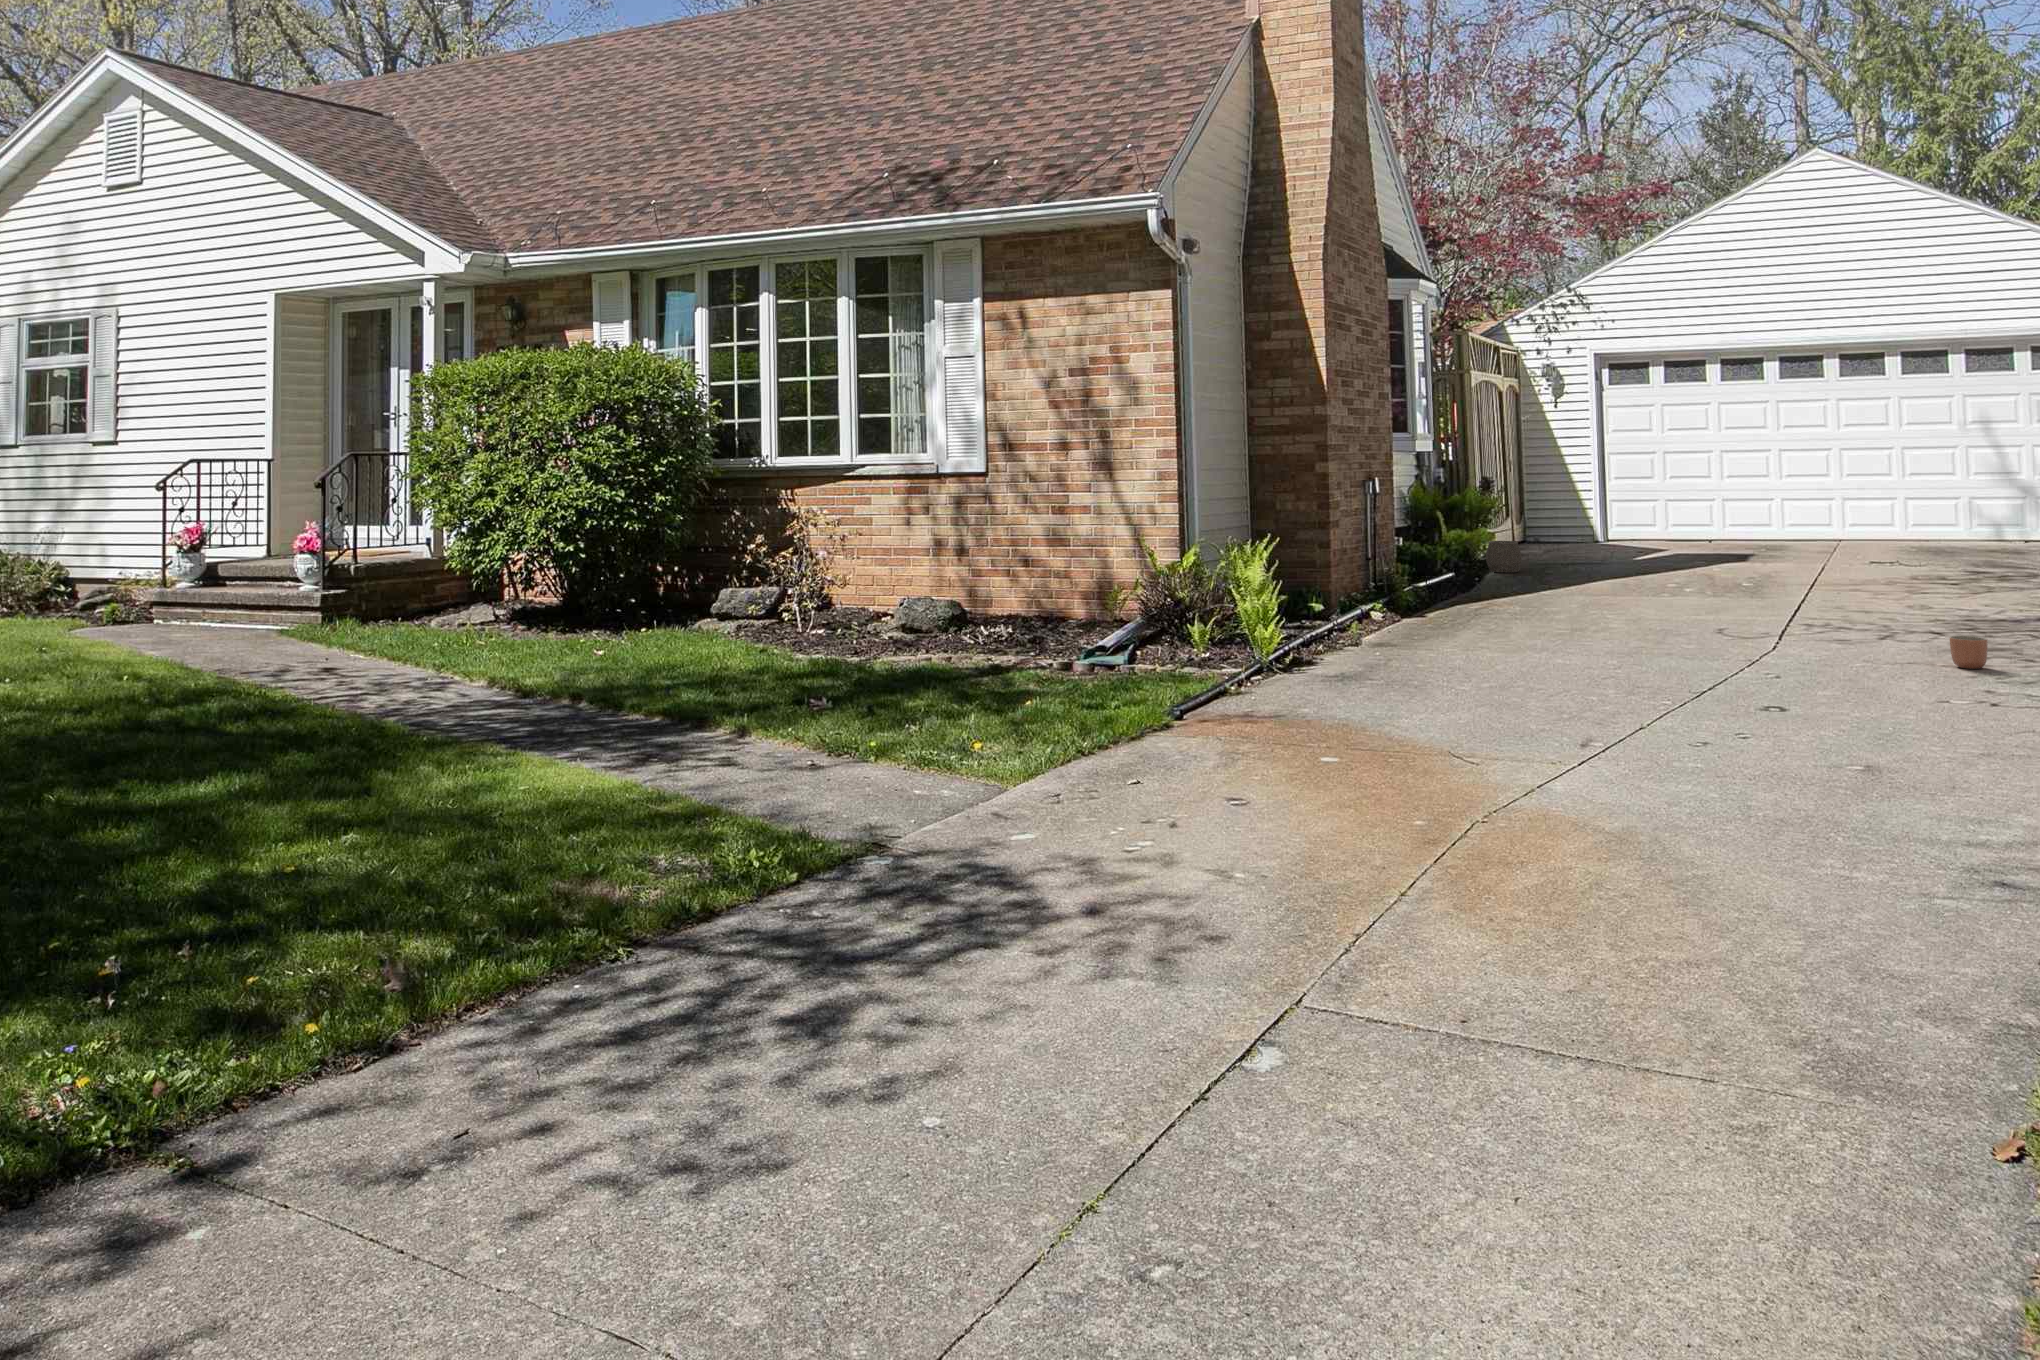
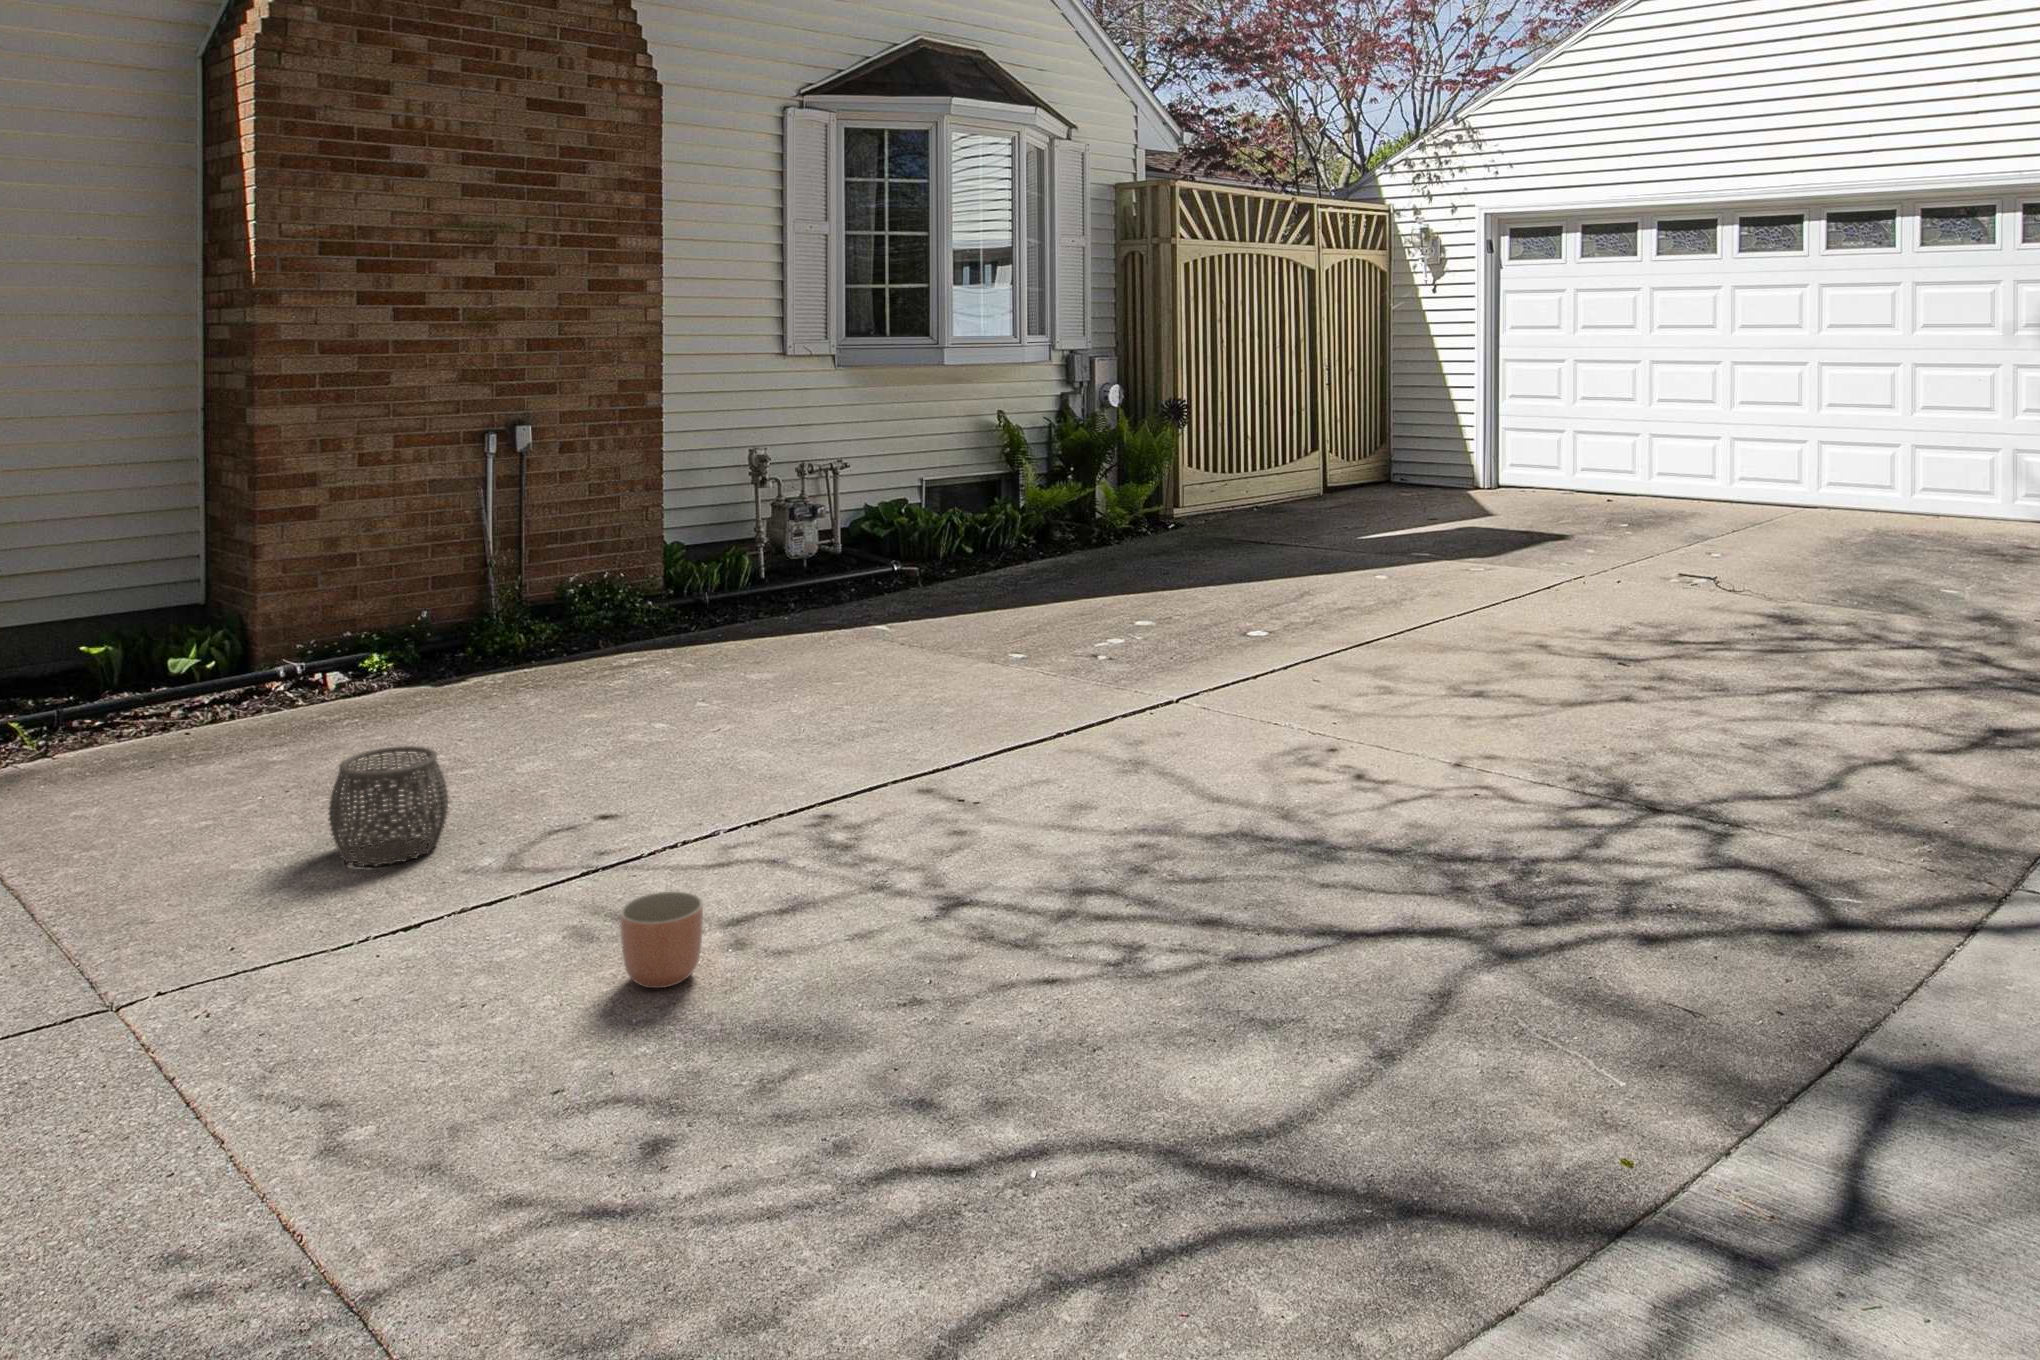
woven basket: present [1486,541,1522,573] -> present [328,746,449,866]

